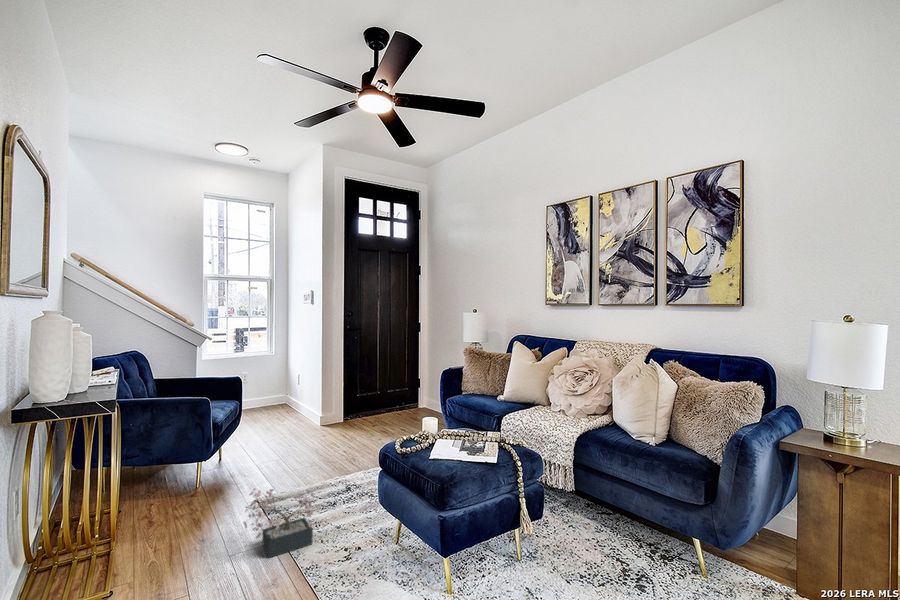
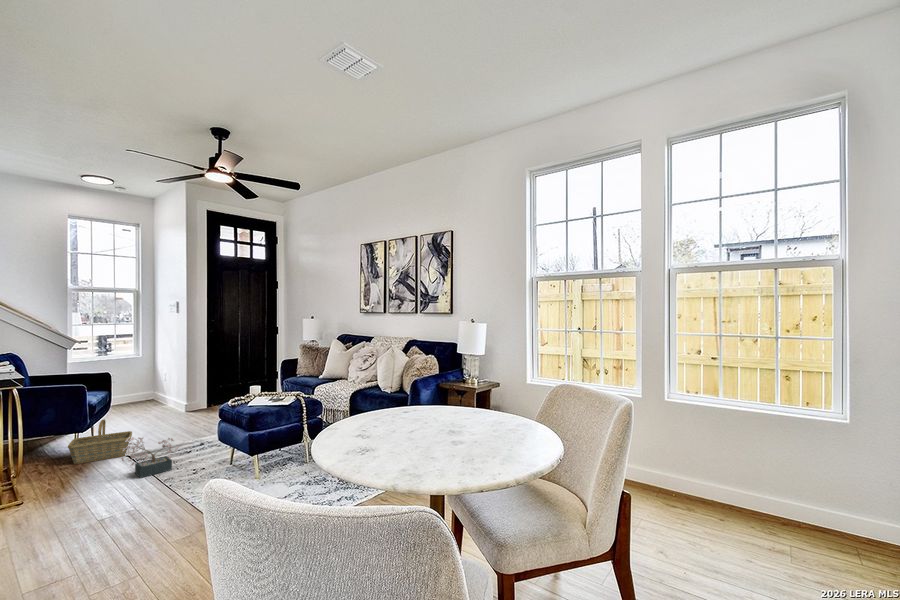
basket: none [182,447,262,510] -> present [68,419,132,464]

